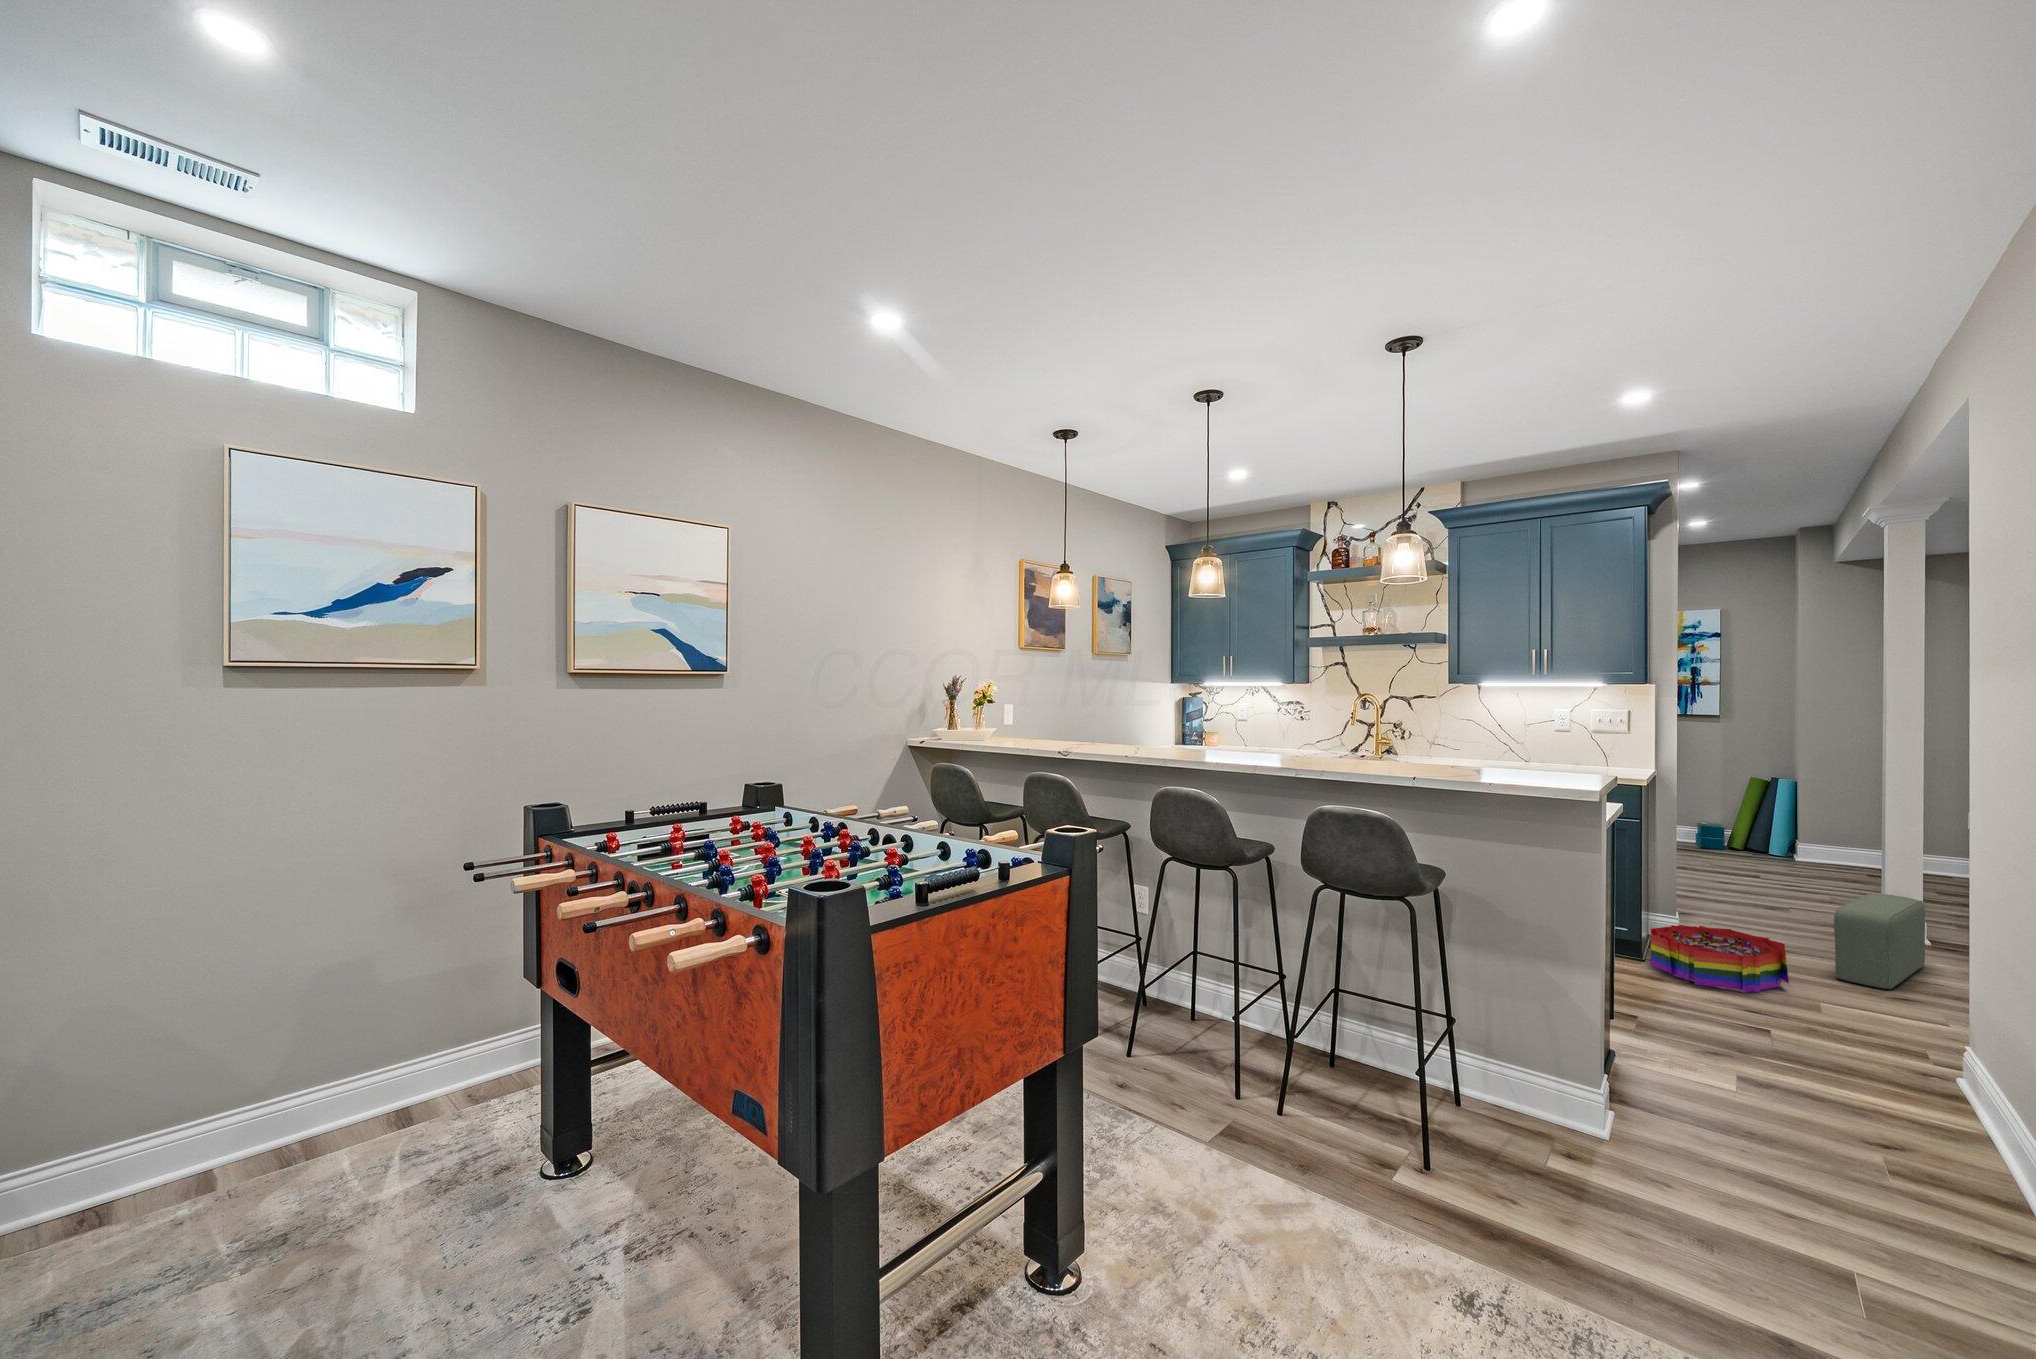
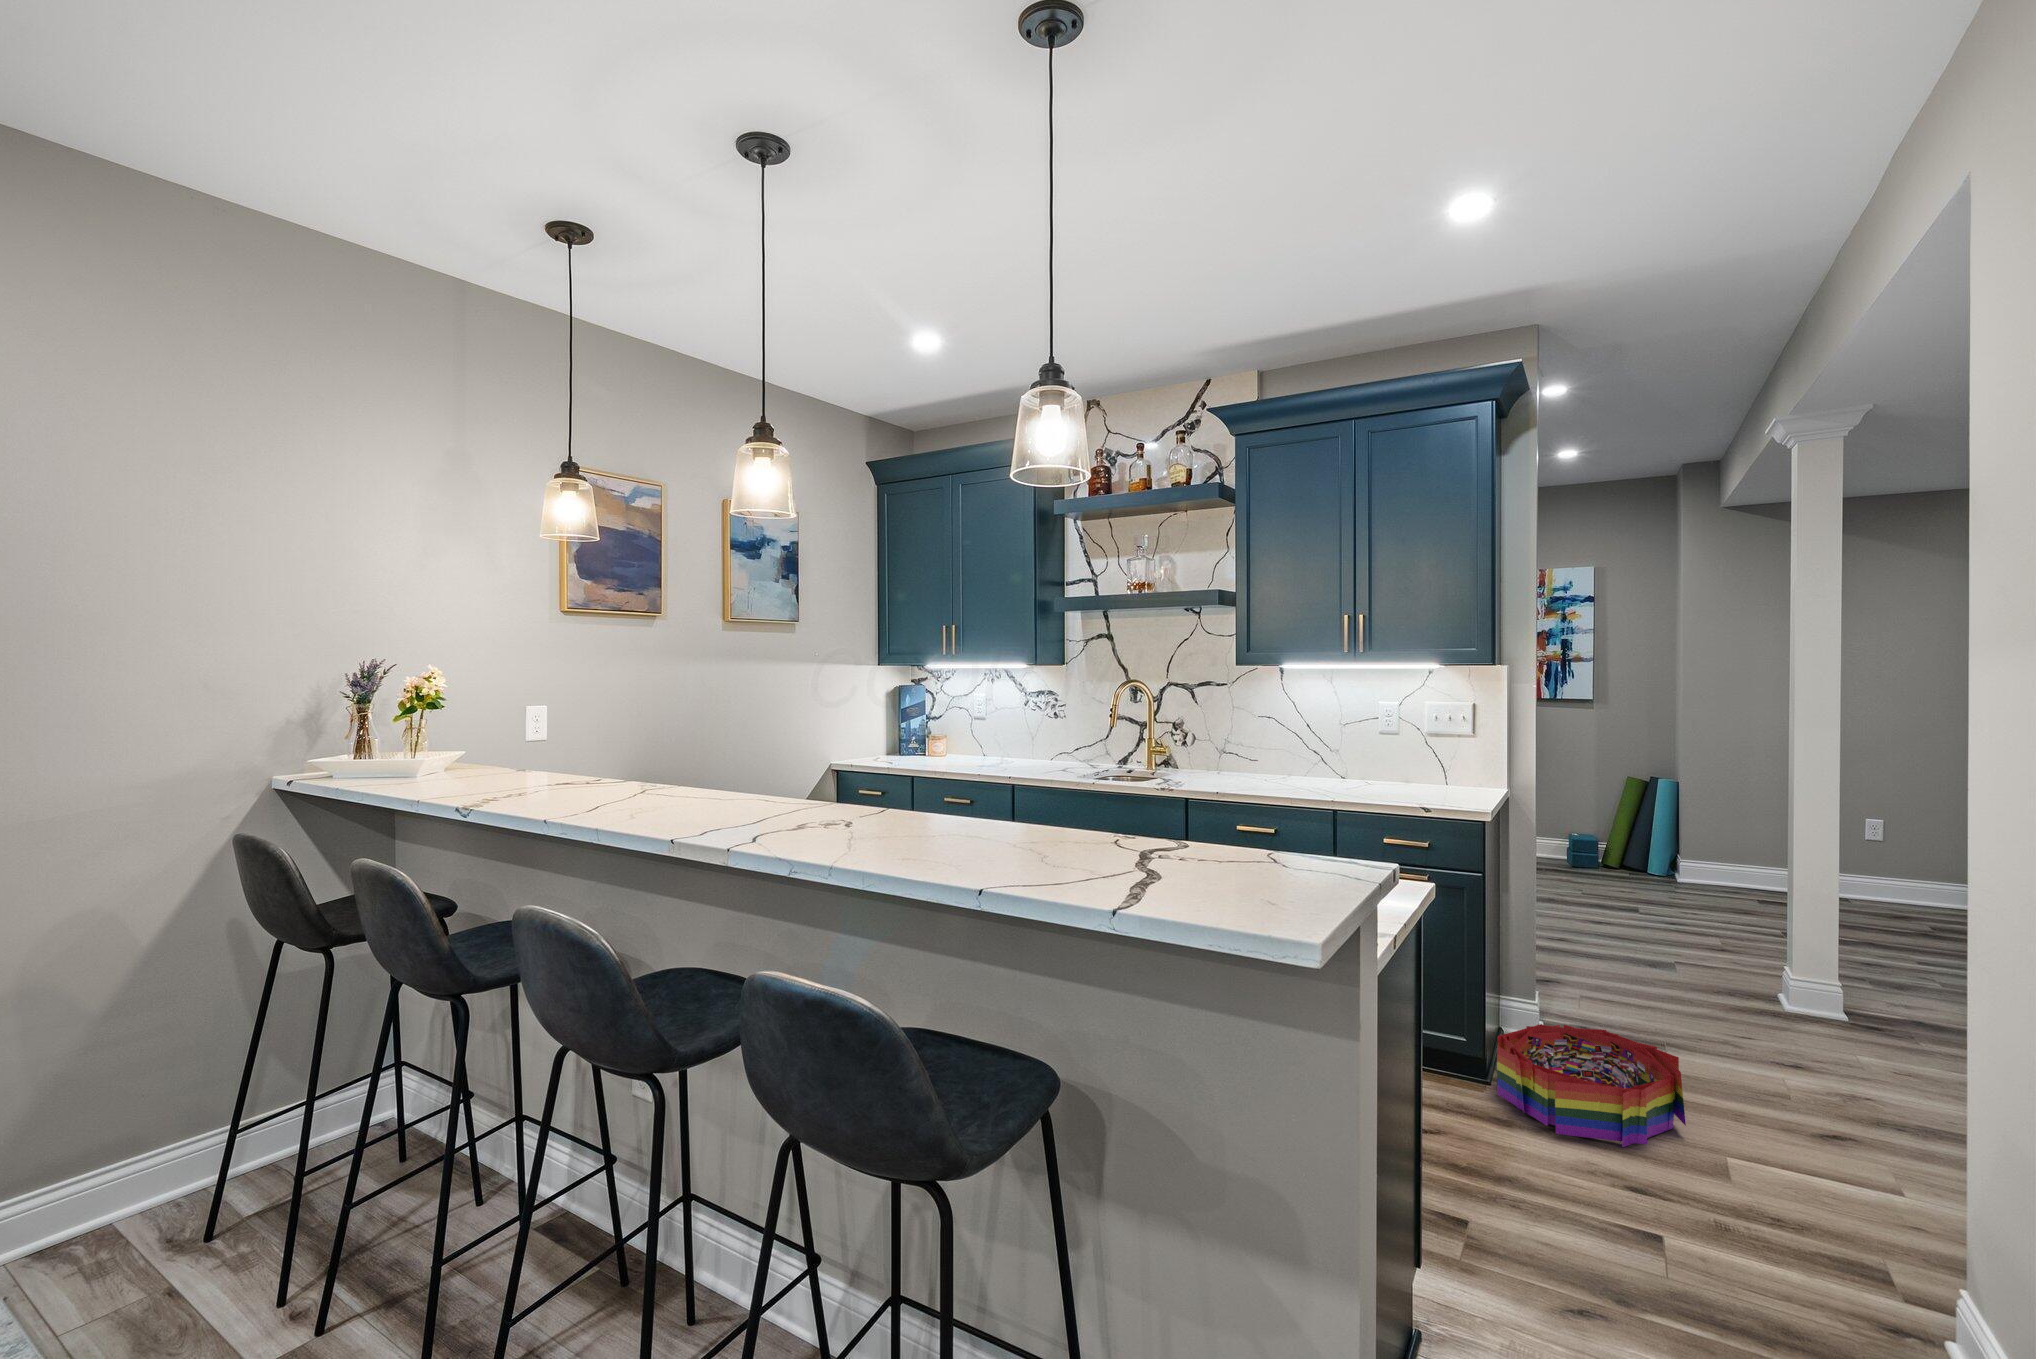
pouf: present [1834,893,1925,989] -> none [1744,961,1853,1120]

